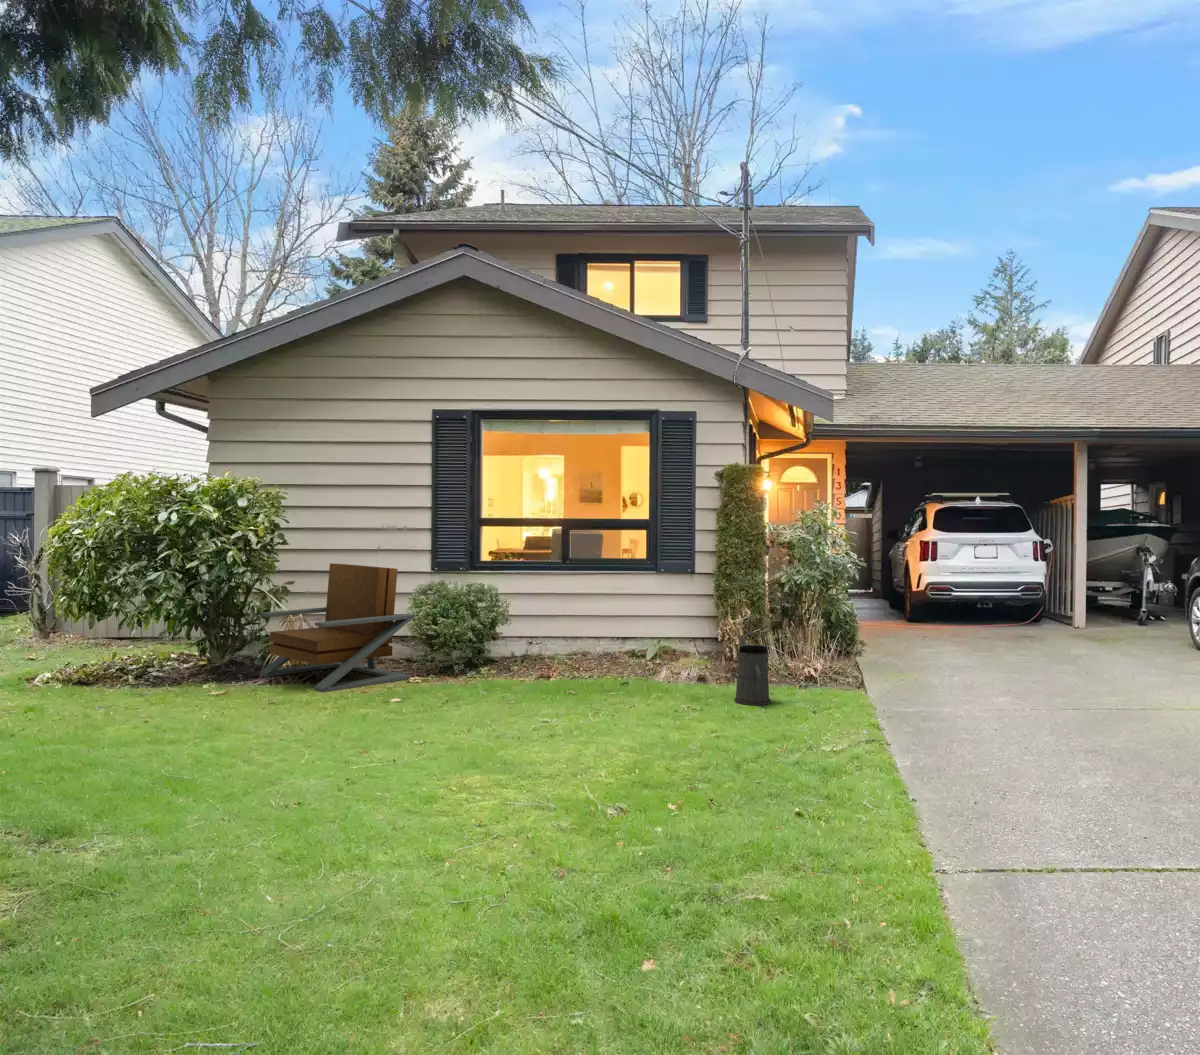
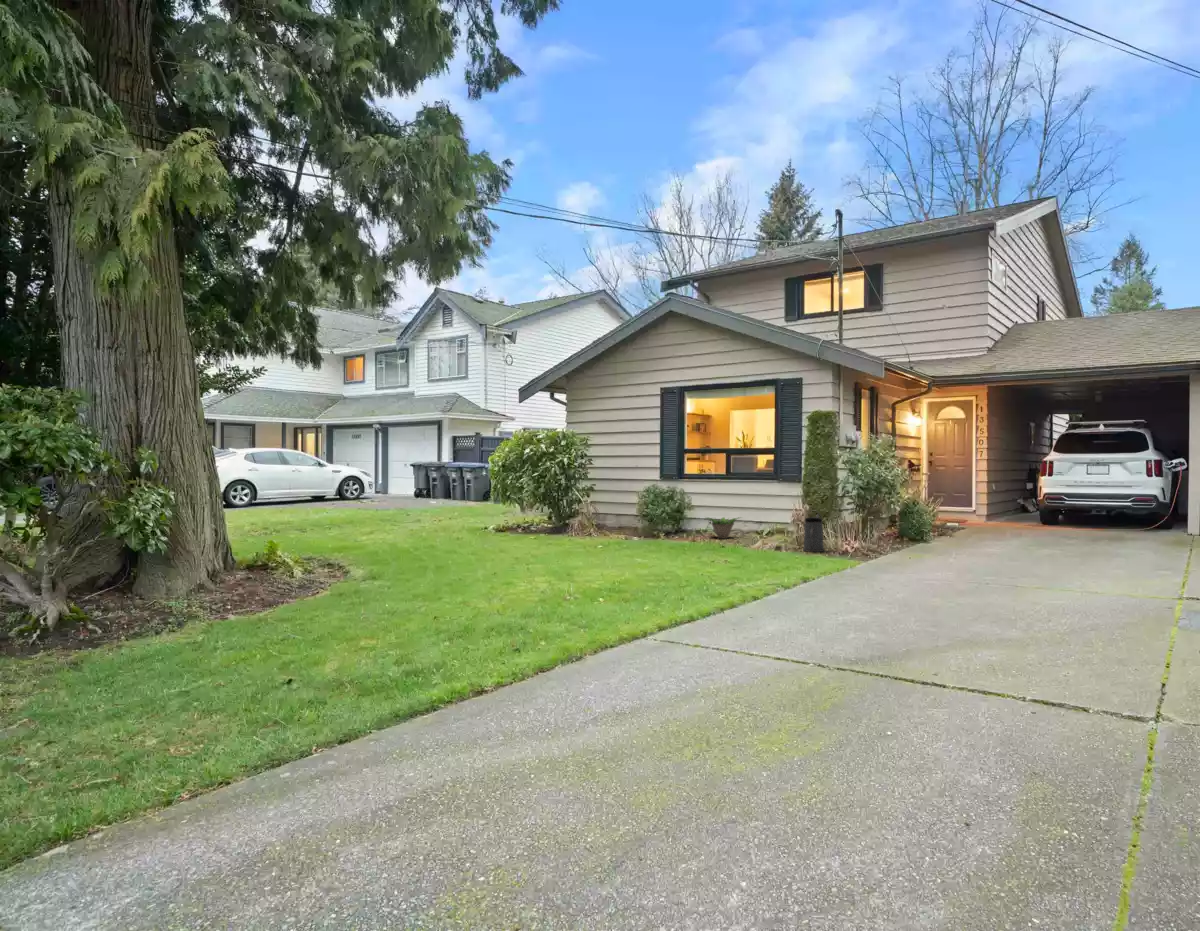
lounge chair: present [260,563,413,692] -> none [574,474,645,537]
decorative plant: none [525,641,593,681] -> present [707,517,739,538]

